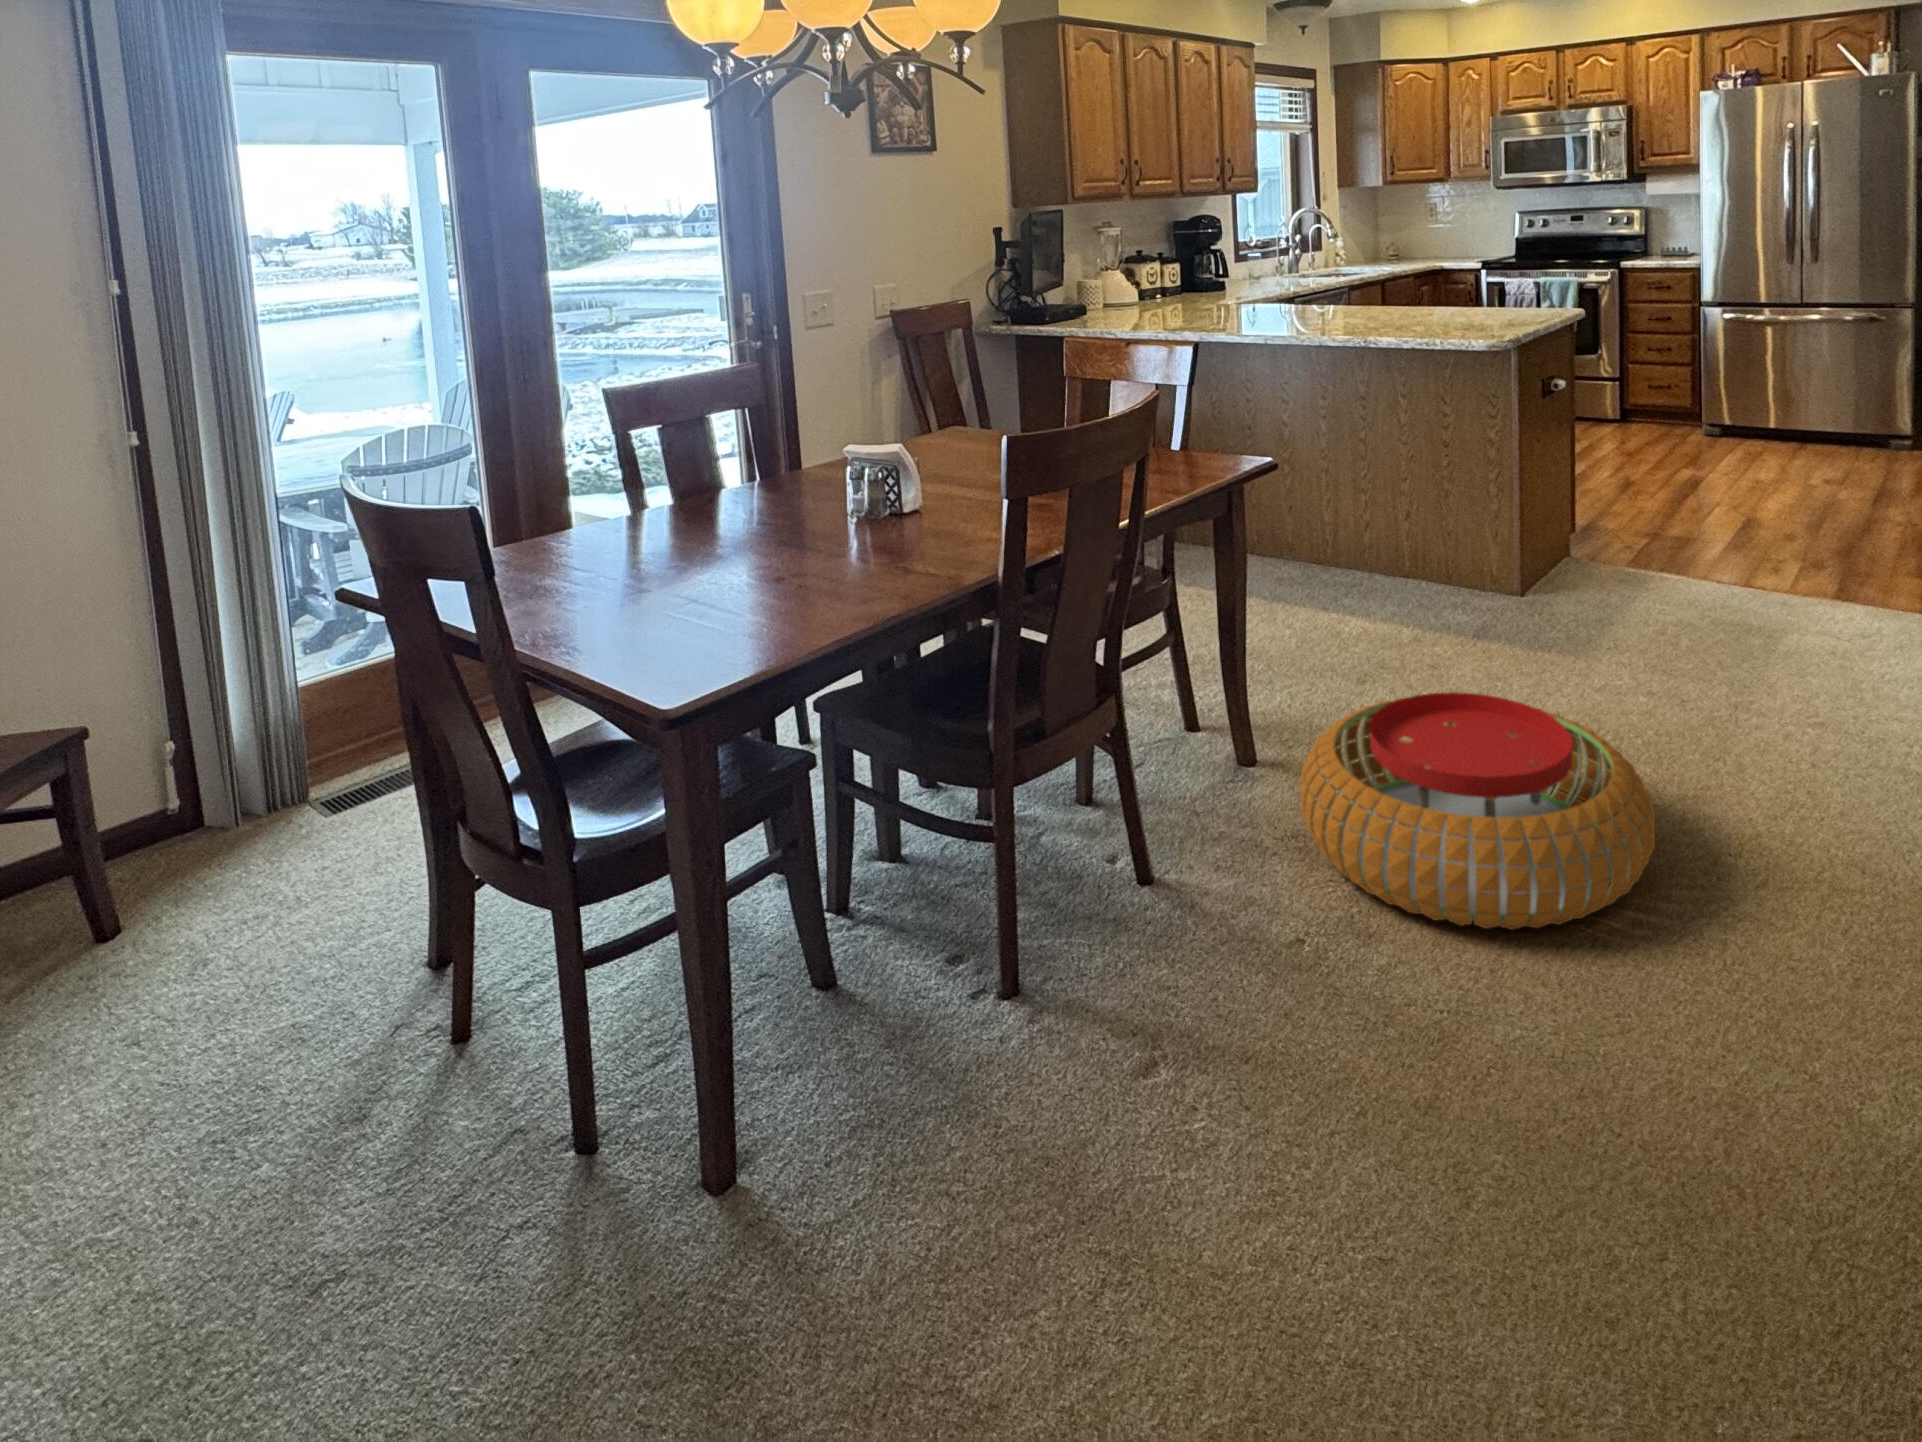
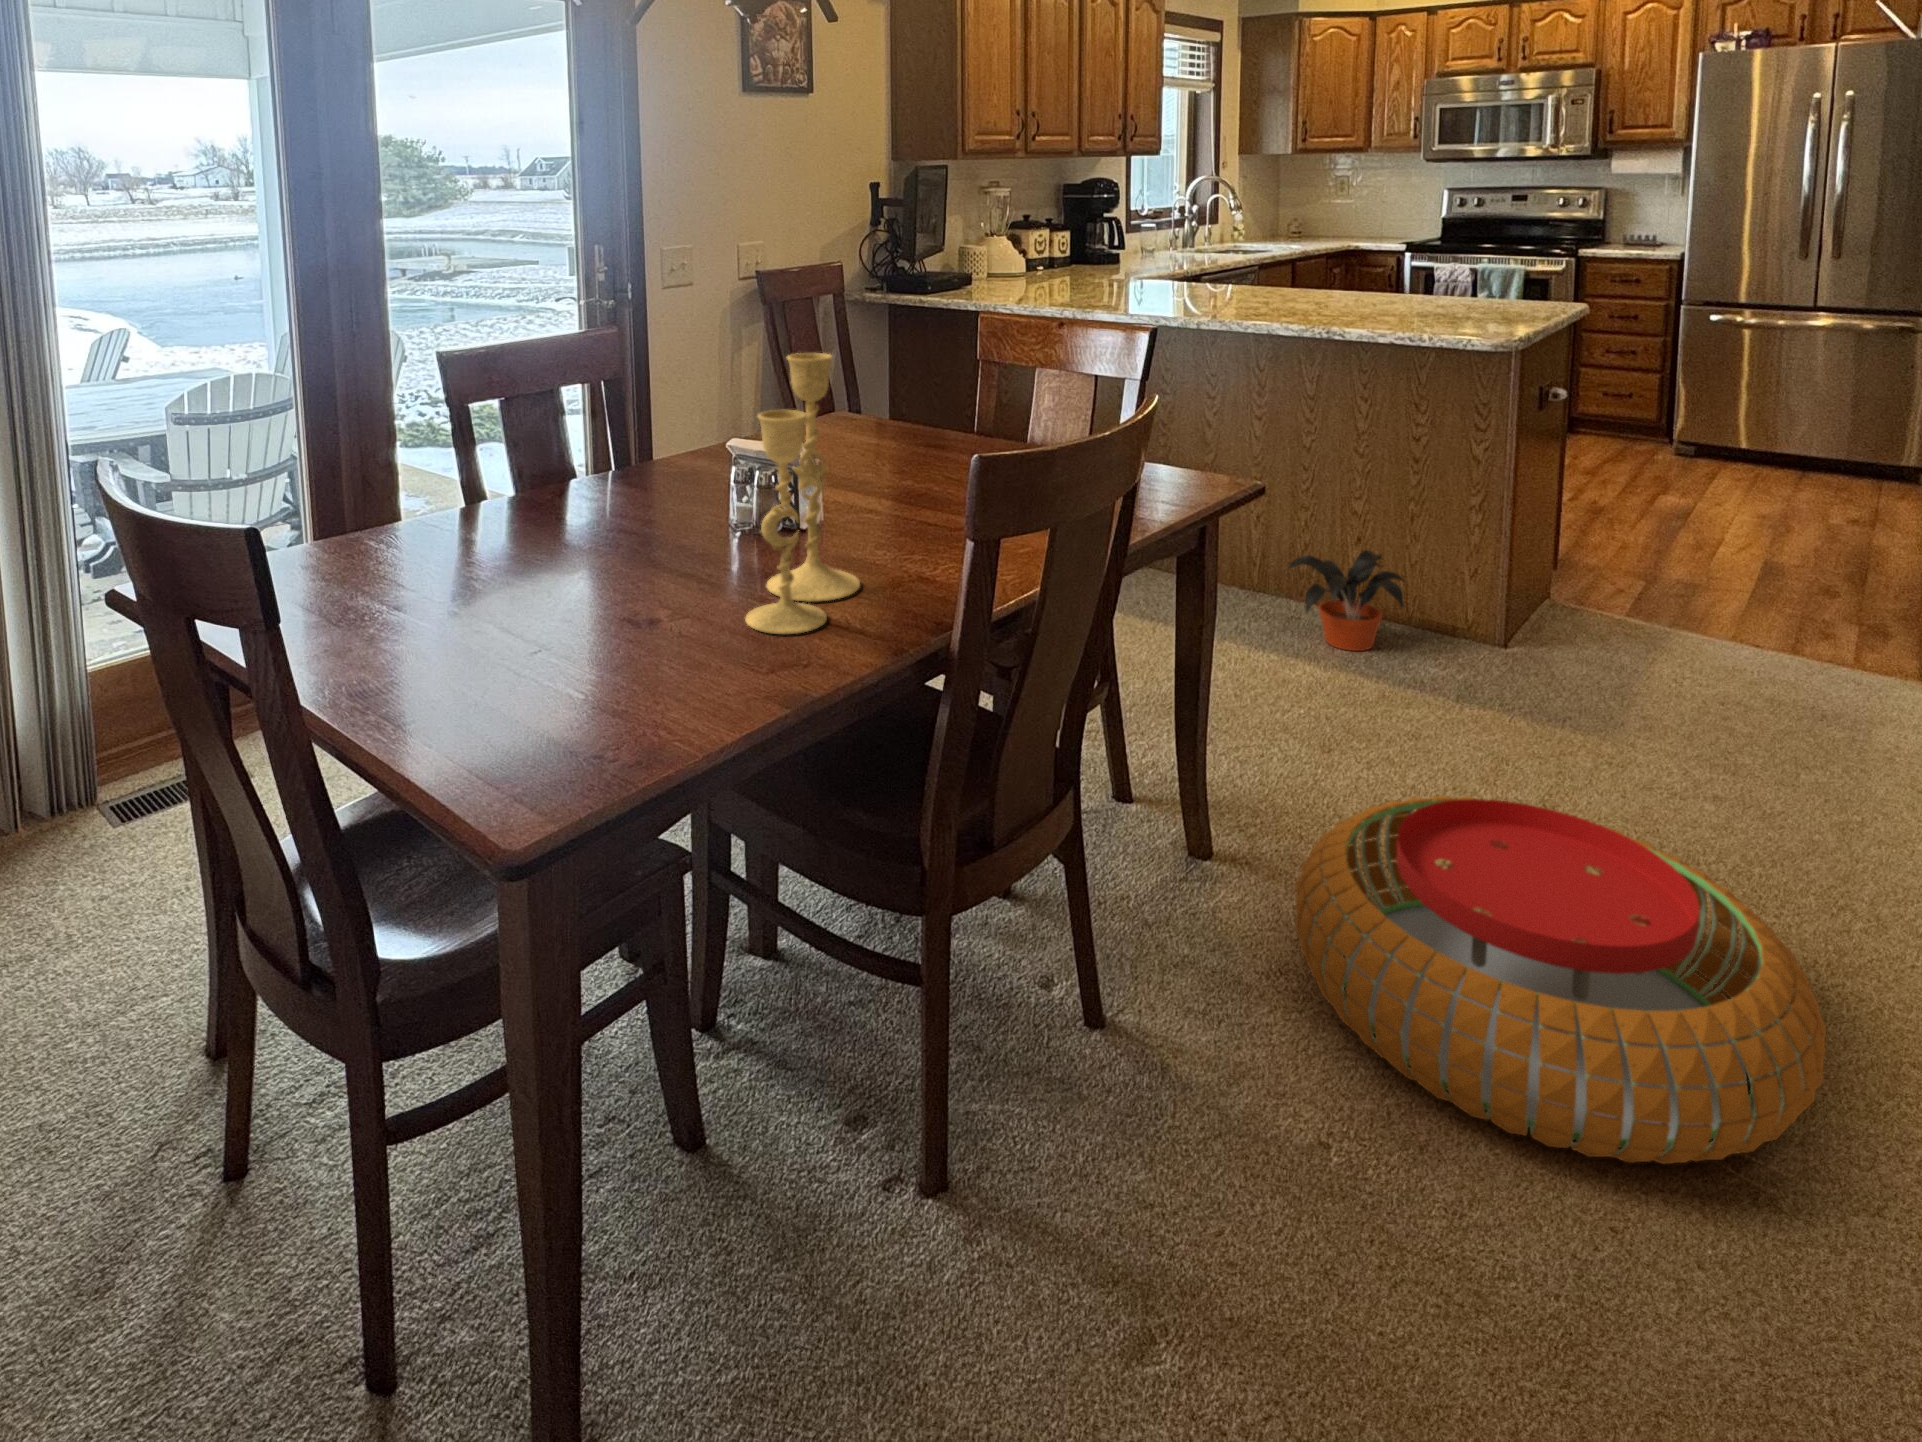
candlestick: none [852,371,945,583] -> present [745,353,860,634]
potted plant: none [1343,523,1442,607] -> present [1288,550,1404,651]

